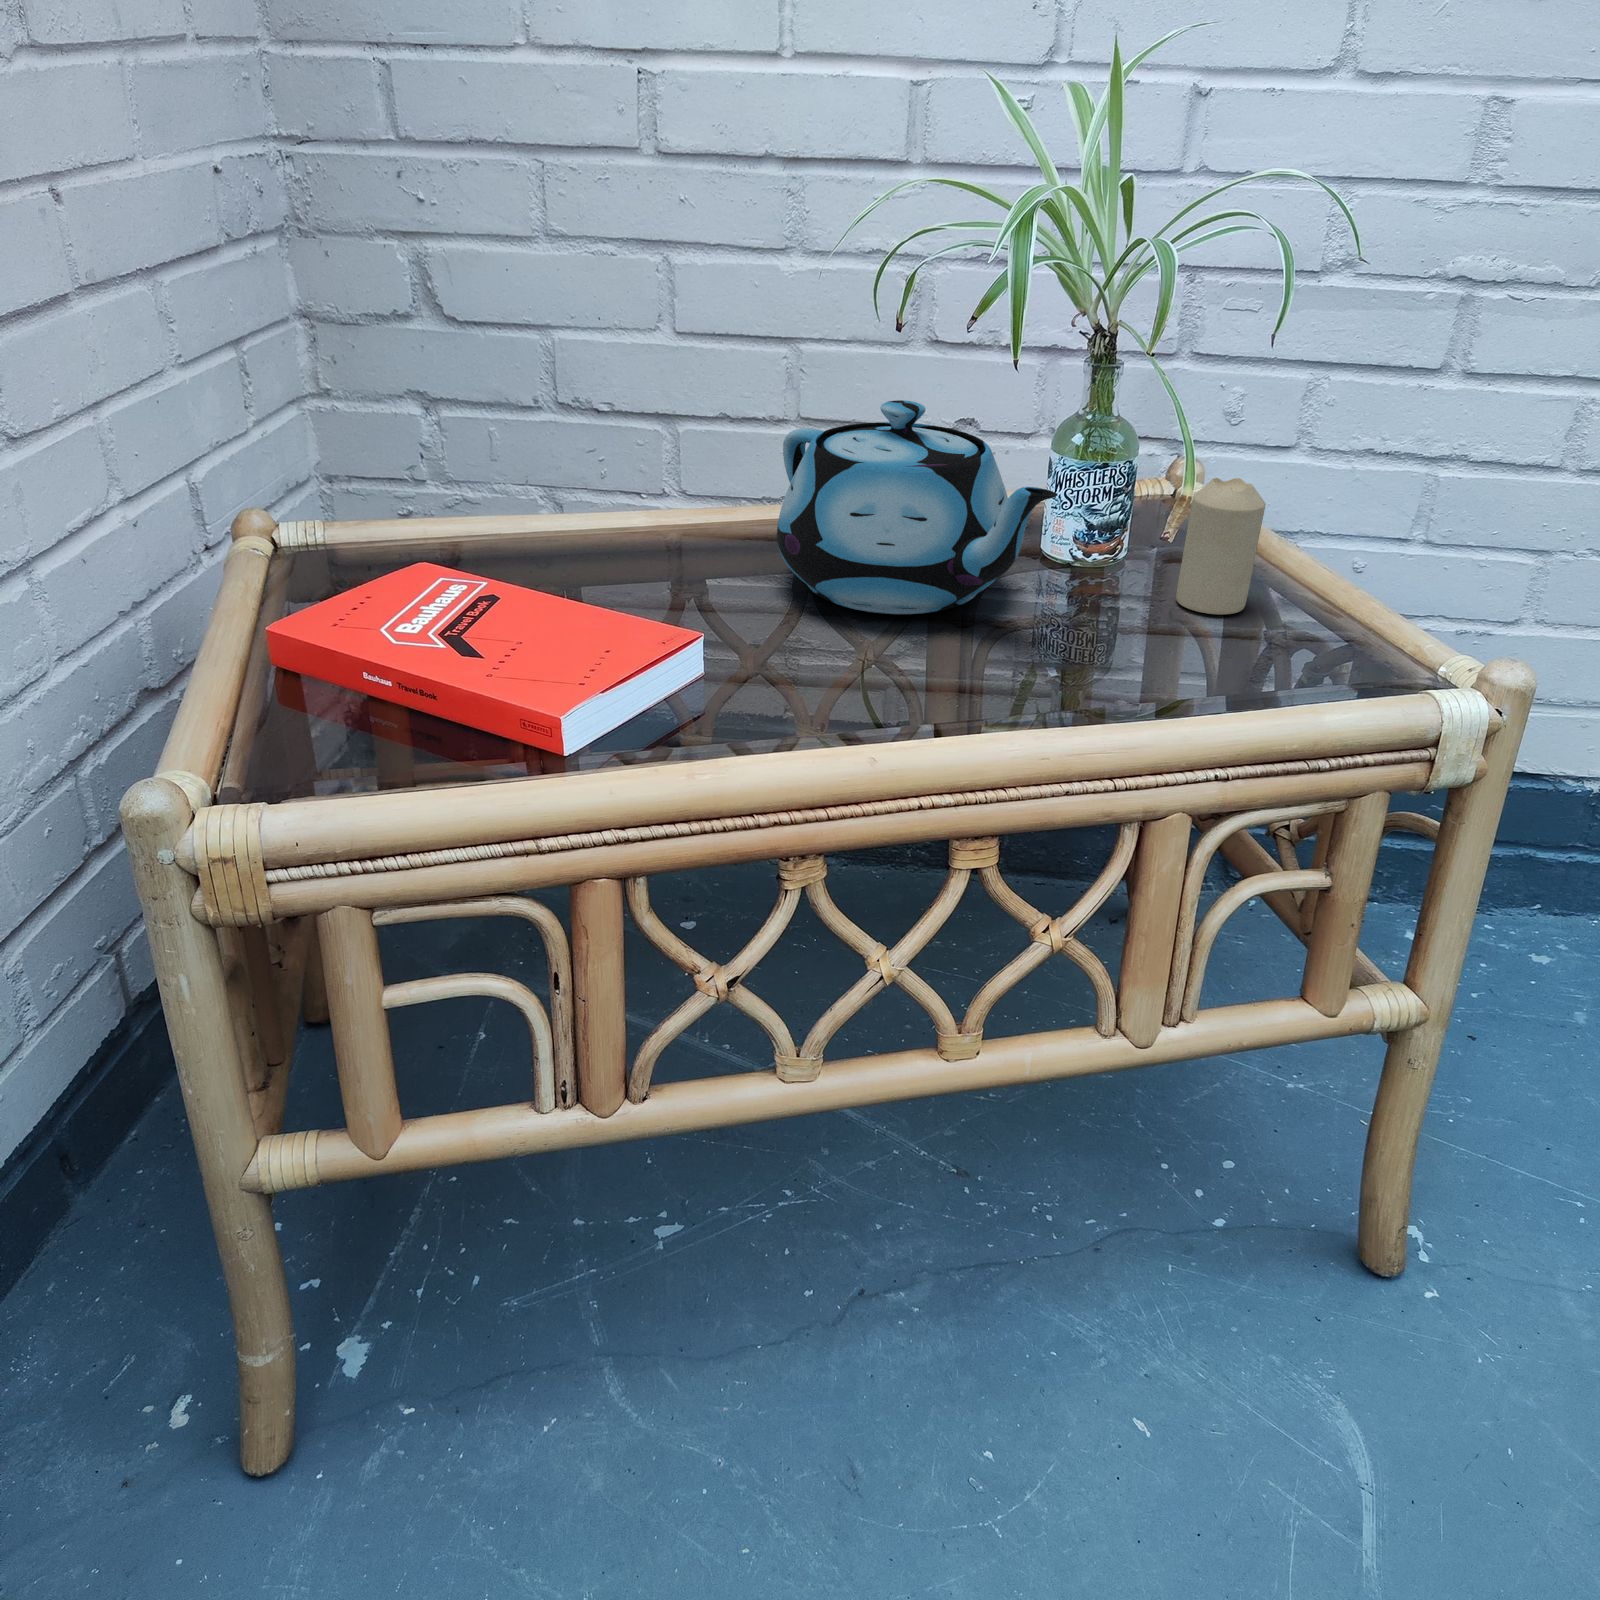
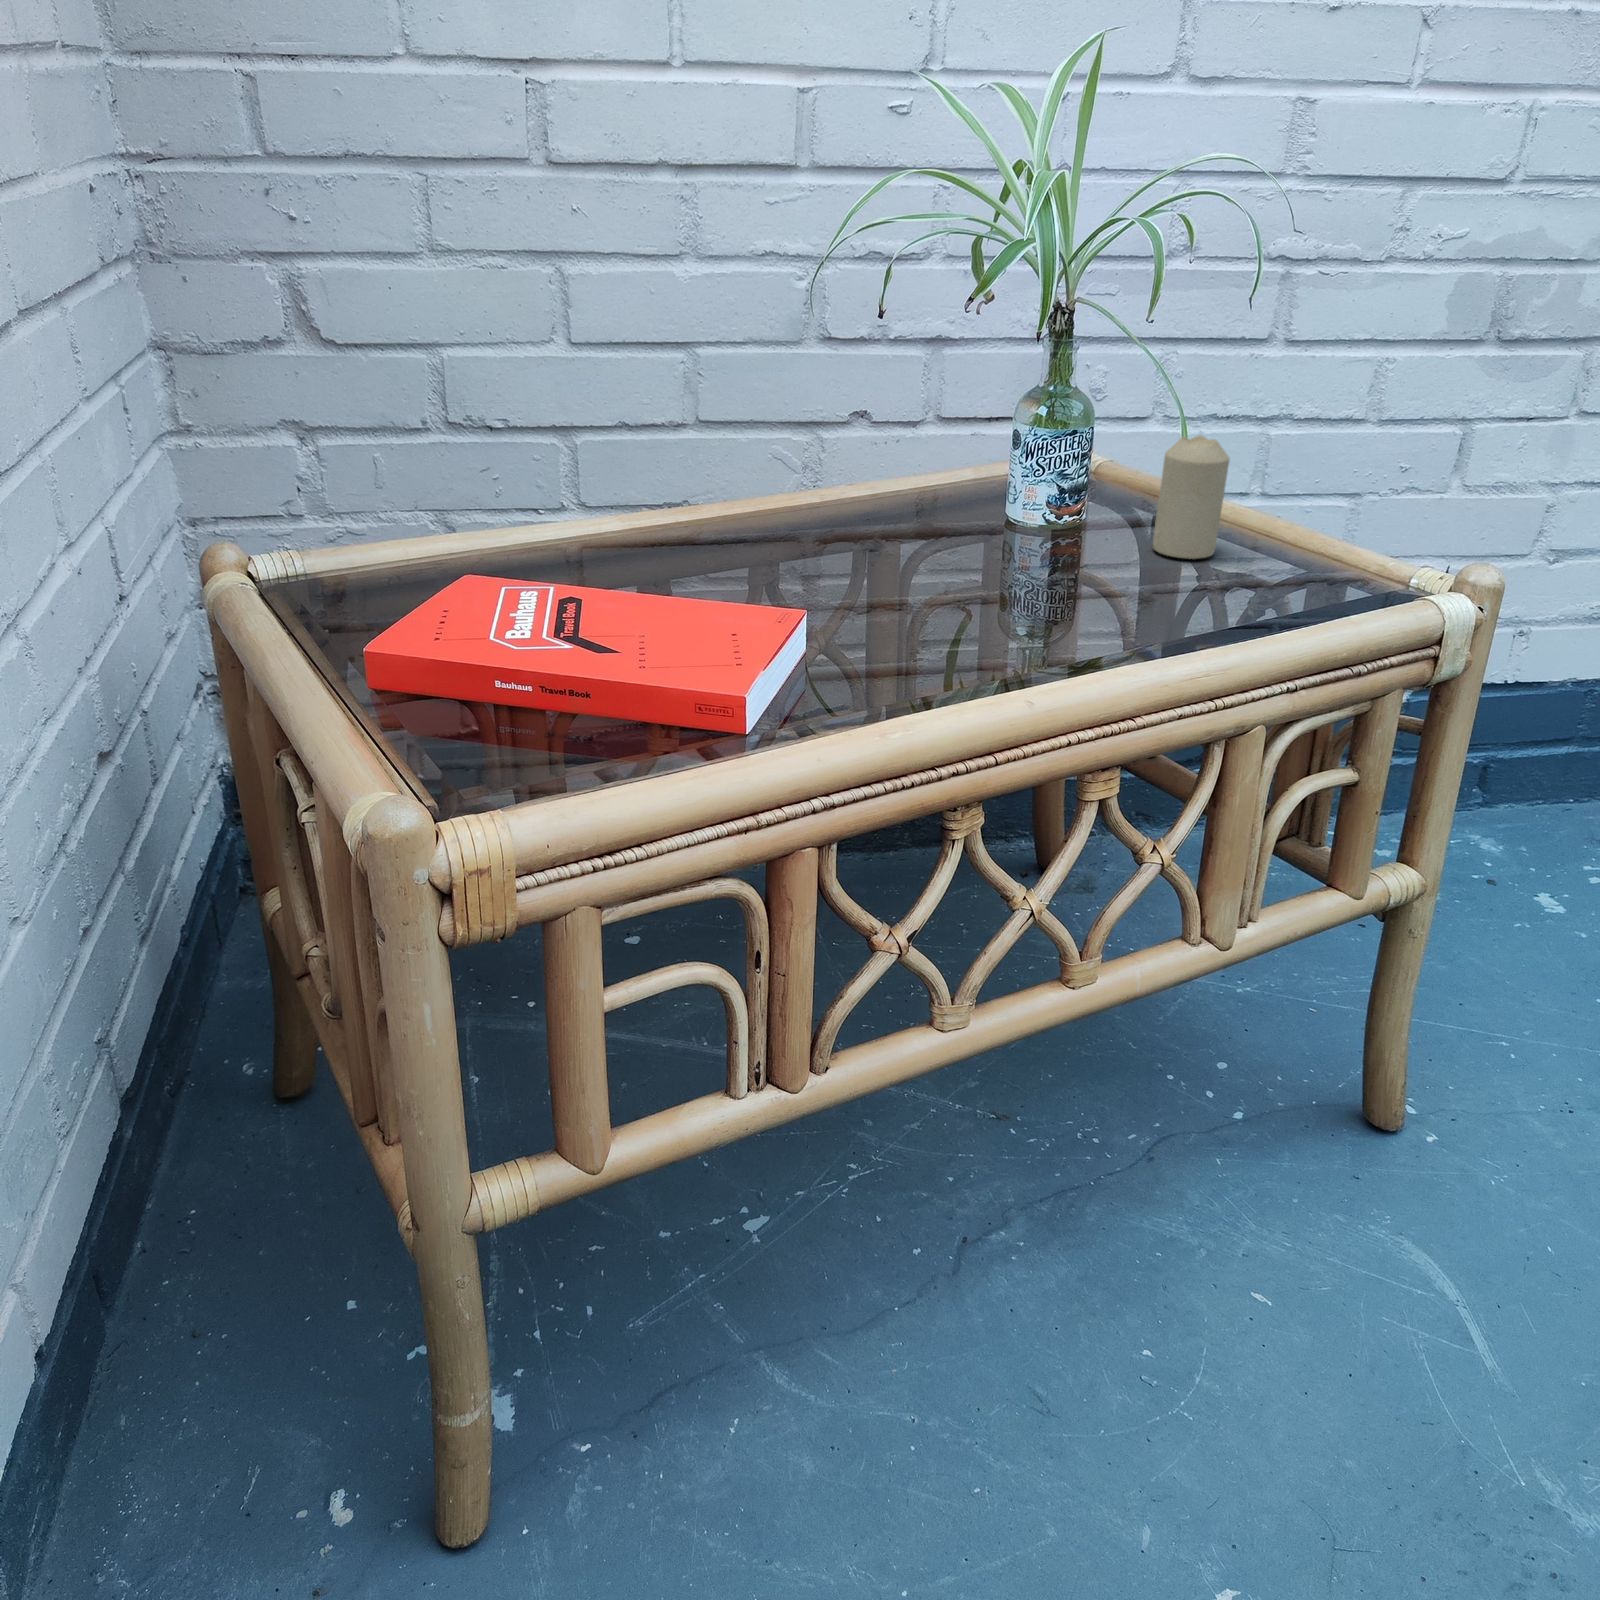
teapot: present [777,400,1058,614] -> none [772,384,1097,585]

